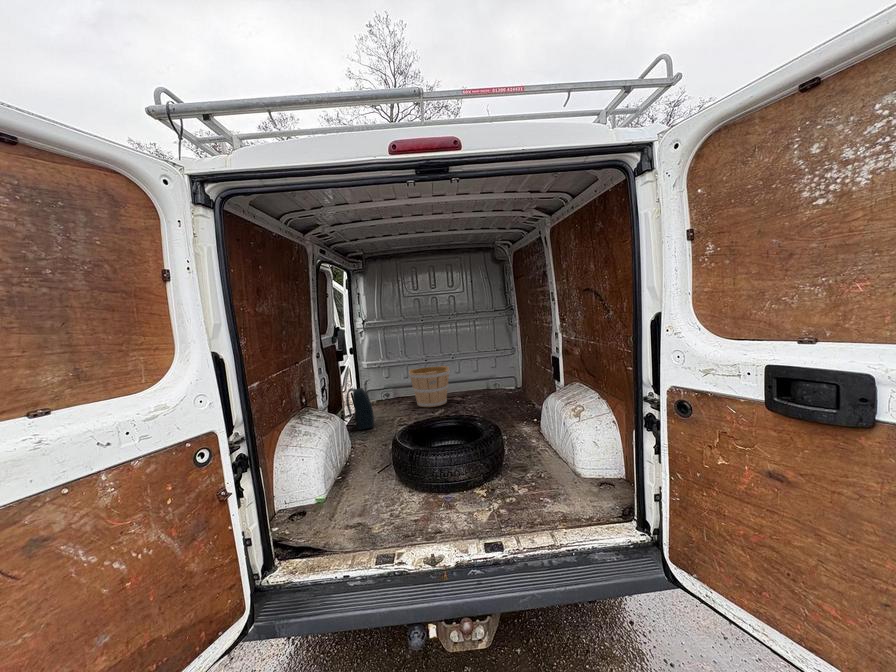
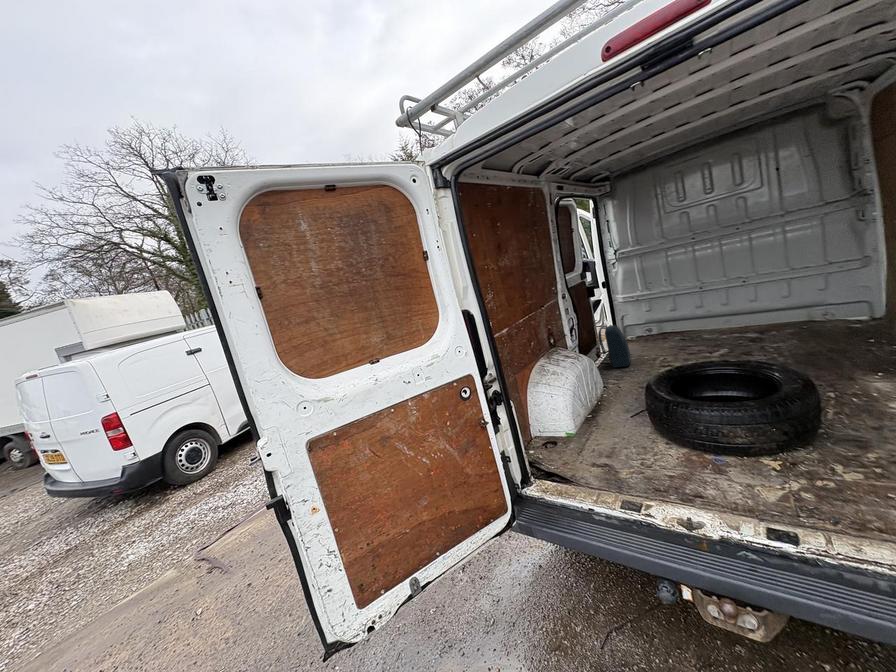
wooden bucket: present [409,366,450,407] -> none [674,294,736,345]

